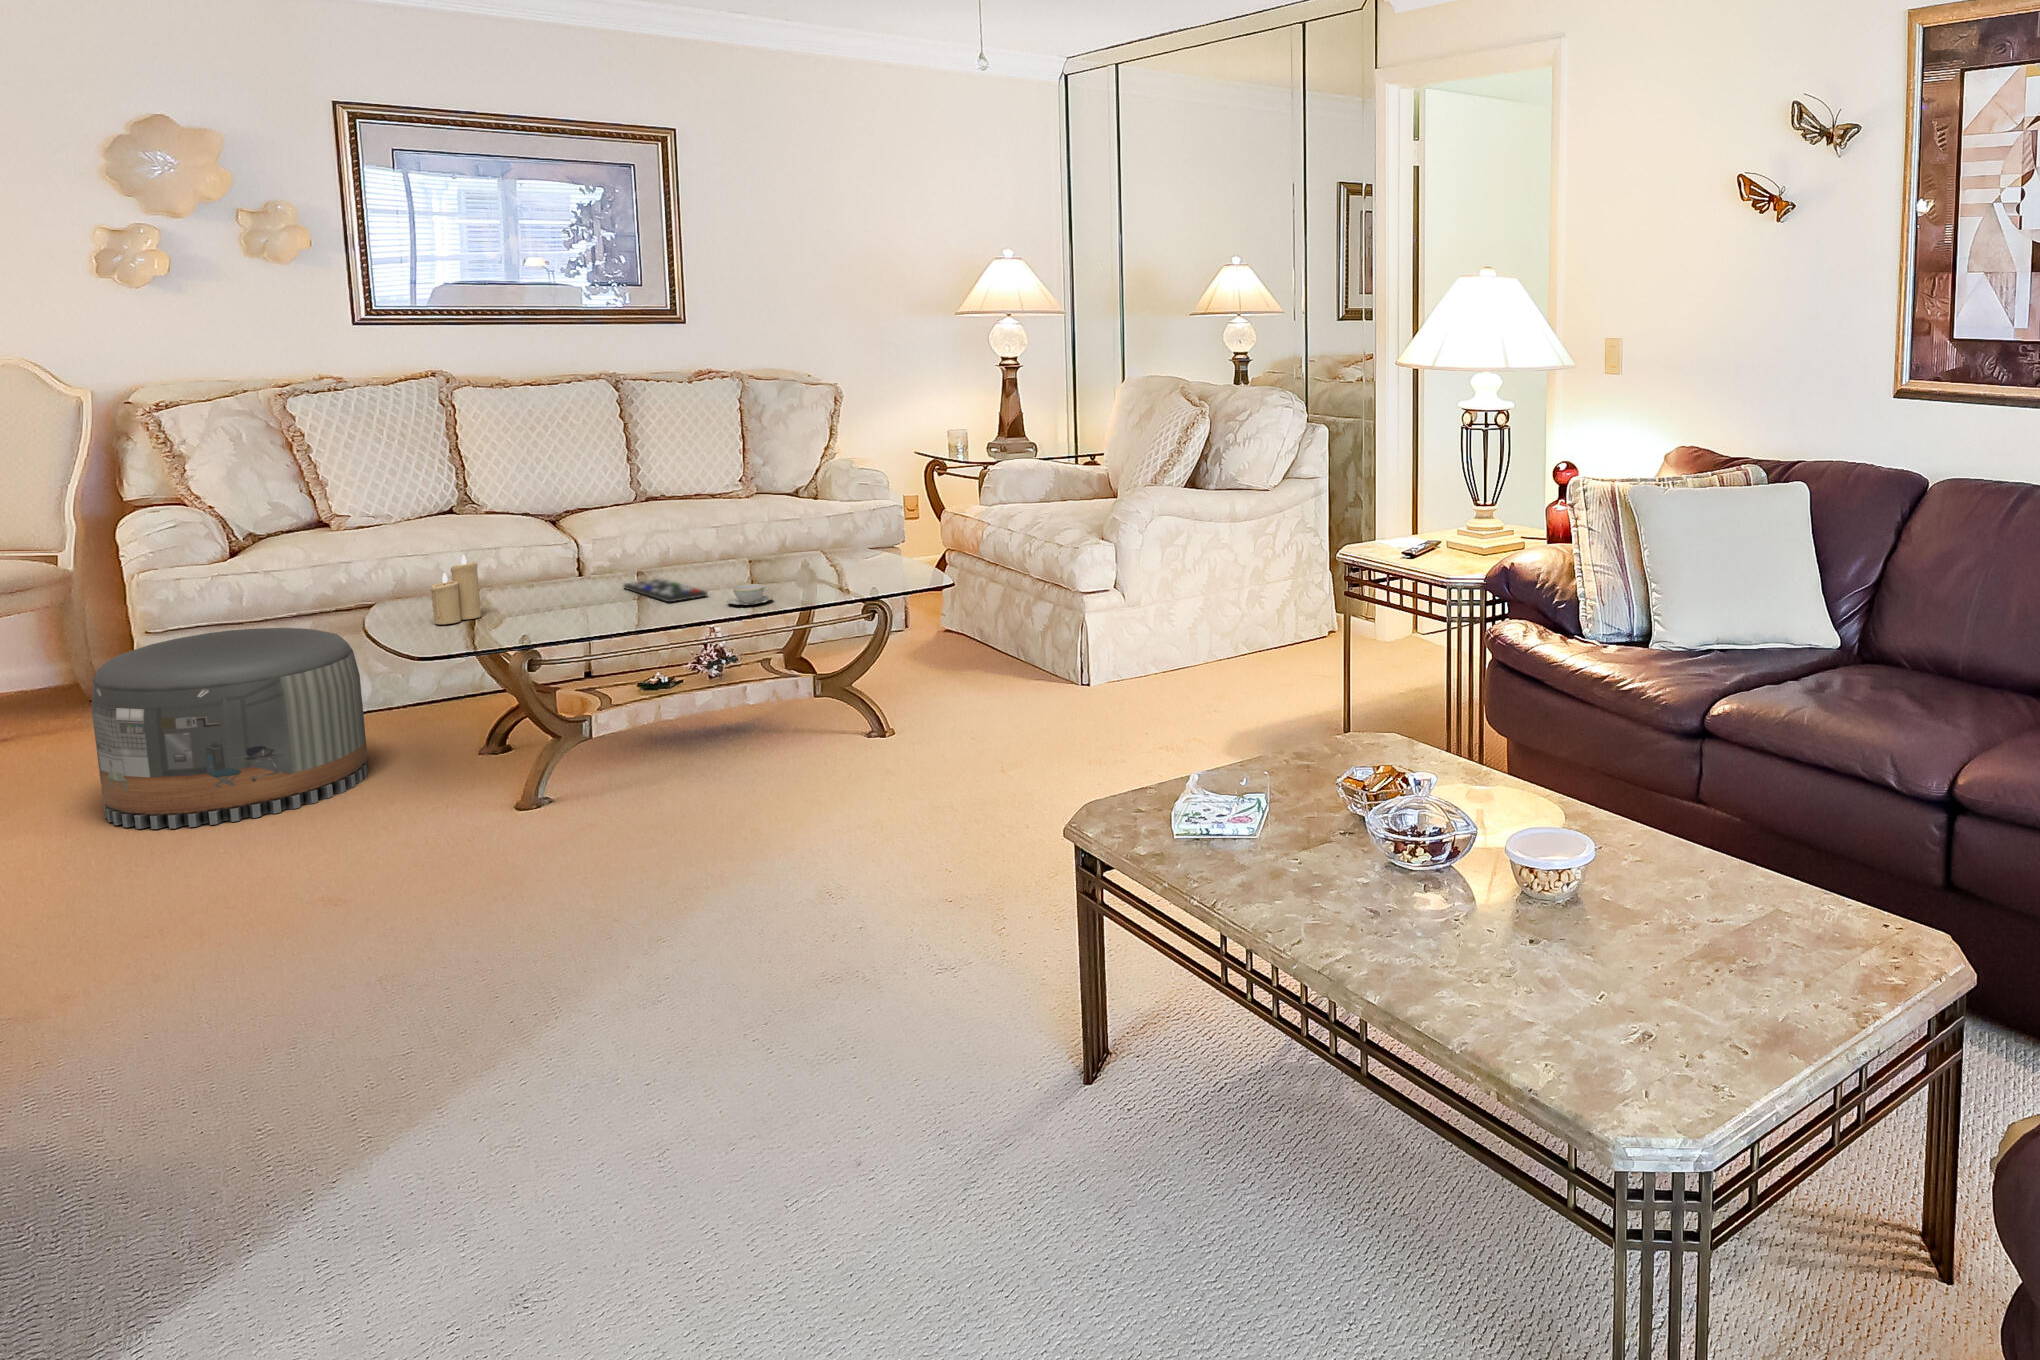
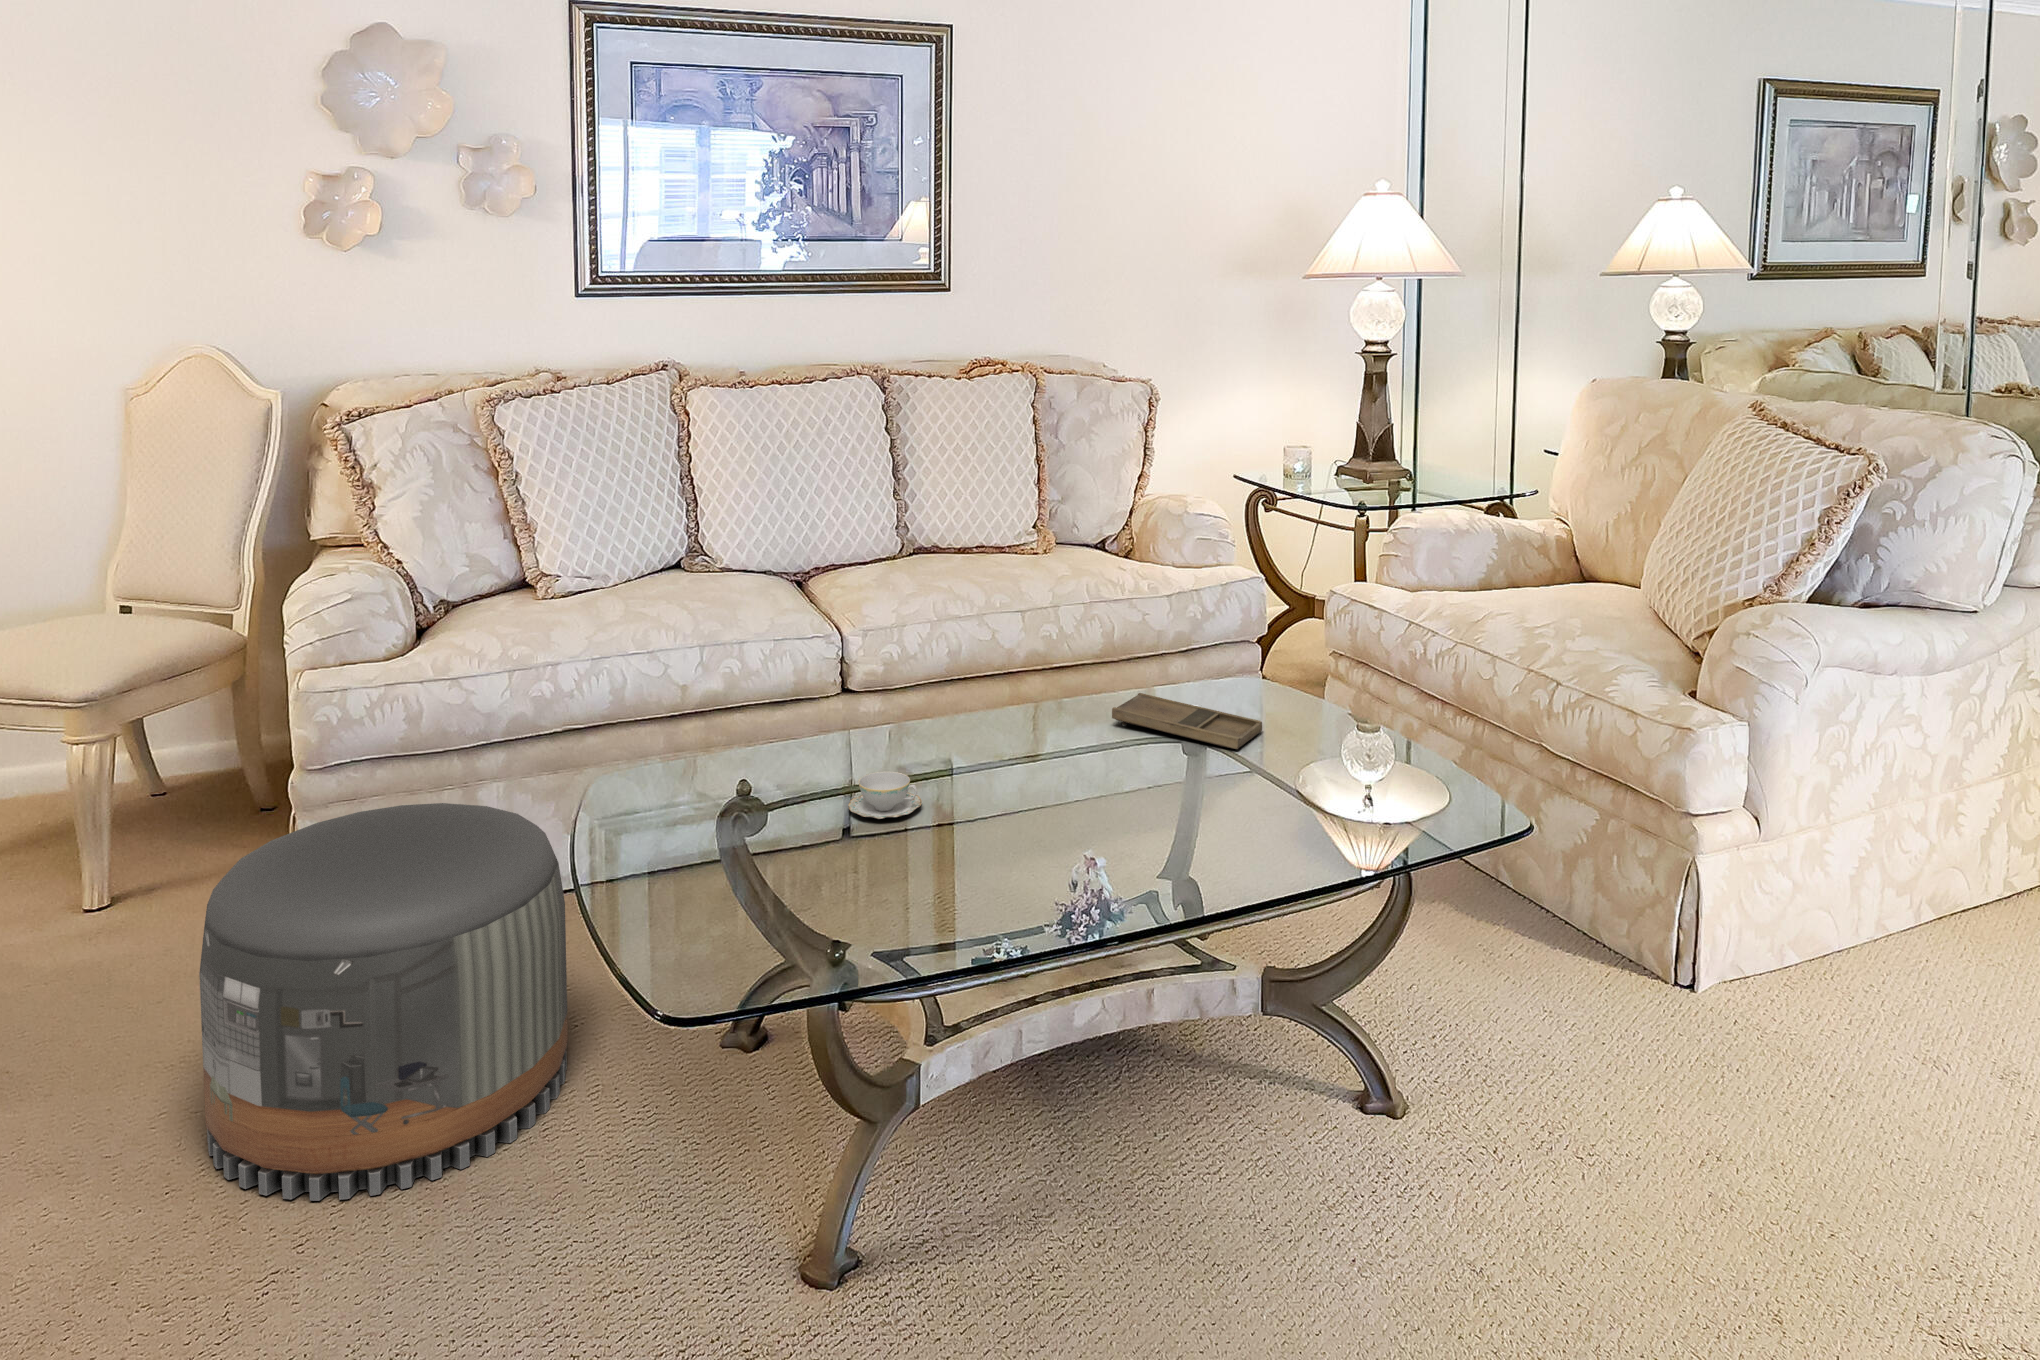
candle: present [431,555,481,624] -> none [669,695,735,817]
tray: none [756,559,852,580] -> present [1112,693,1262,749]
remote control: present [624,578,708,602] -> none [923,722,1062,791]
teacup: present [727,584,773,605] -> present [848,772,922,819]

